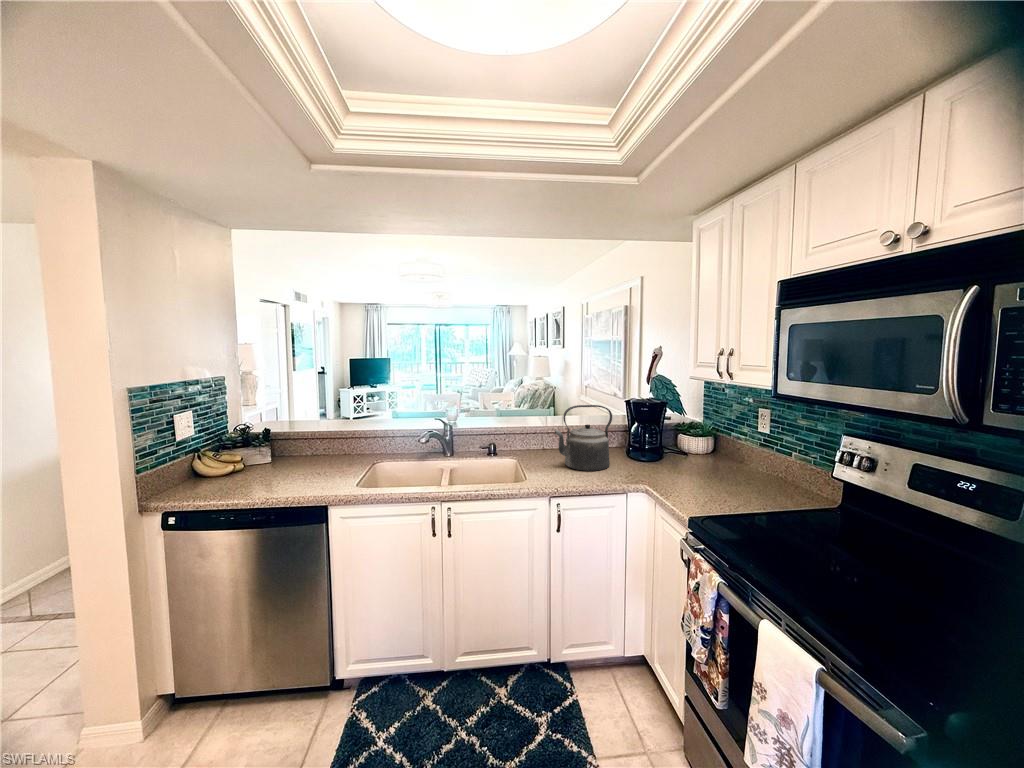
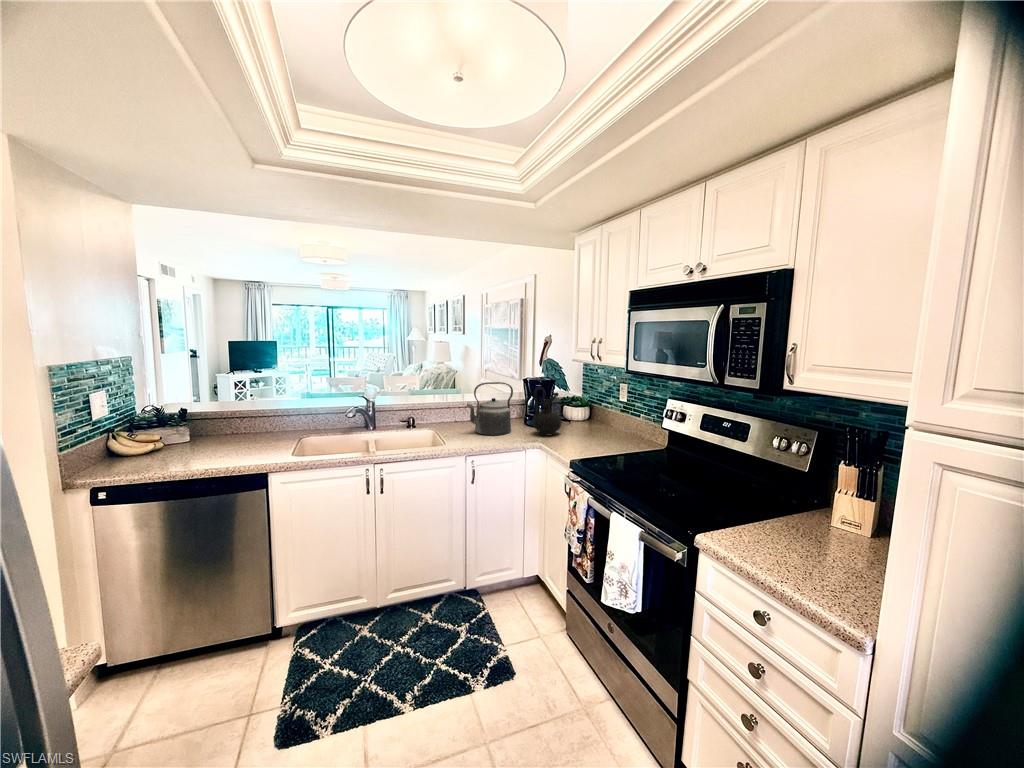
ceramic jug: none [638,412,676,475] -> present [533,387,561,435]

